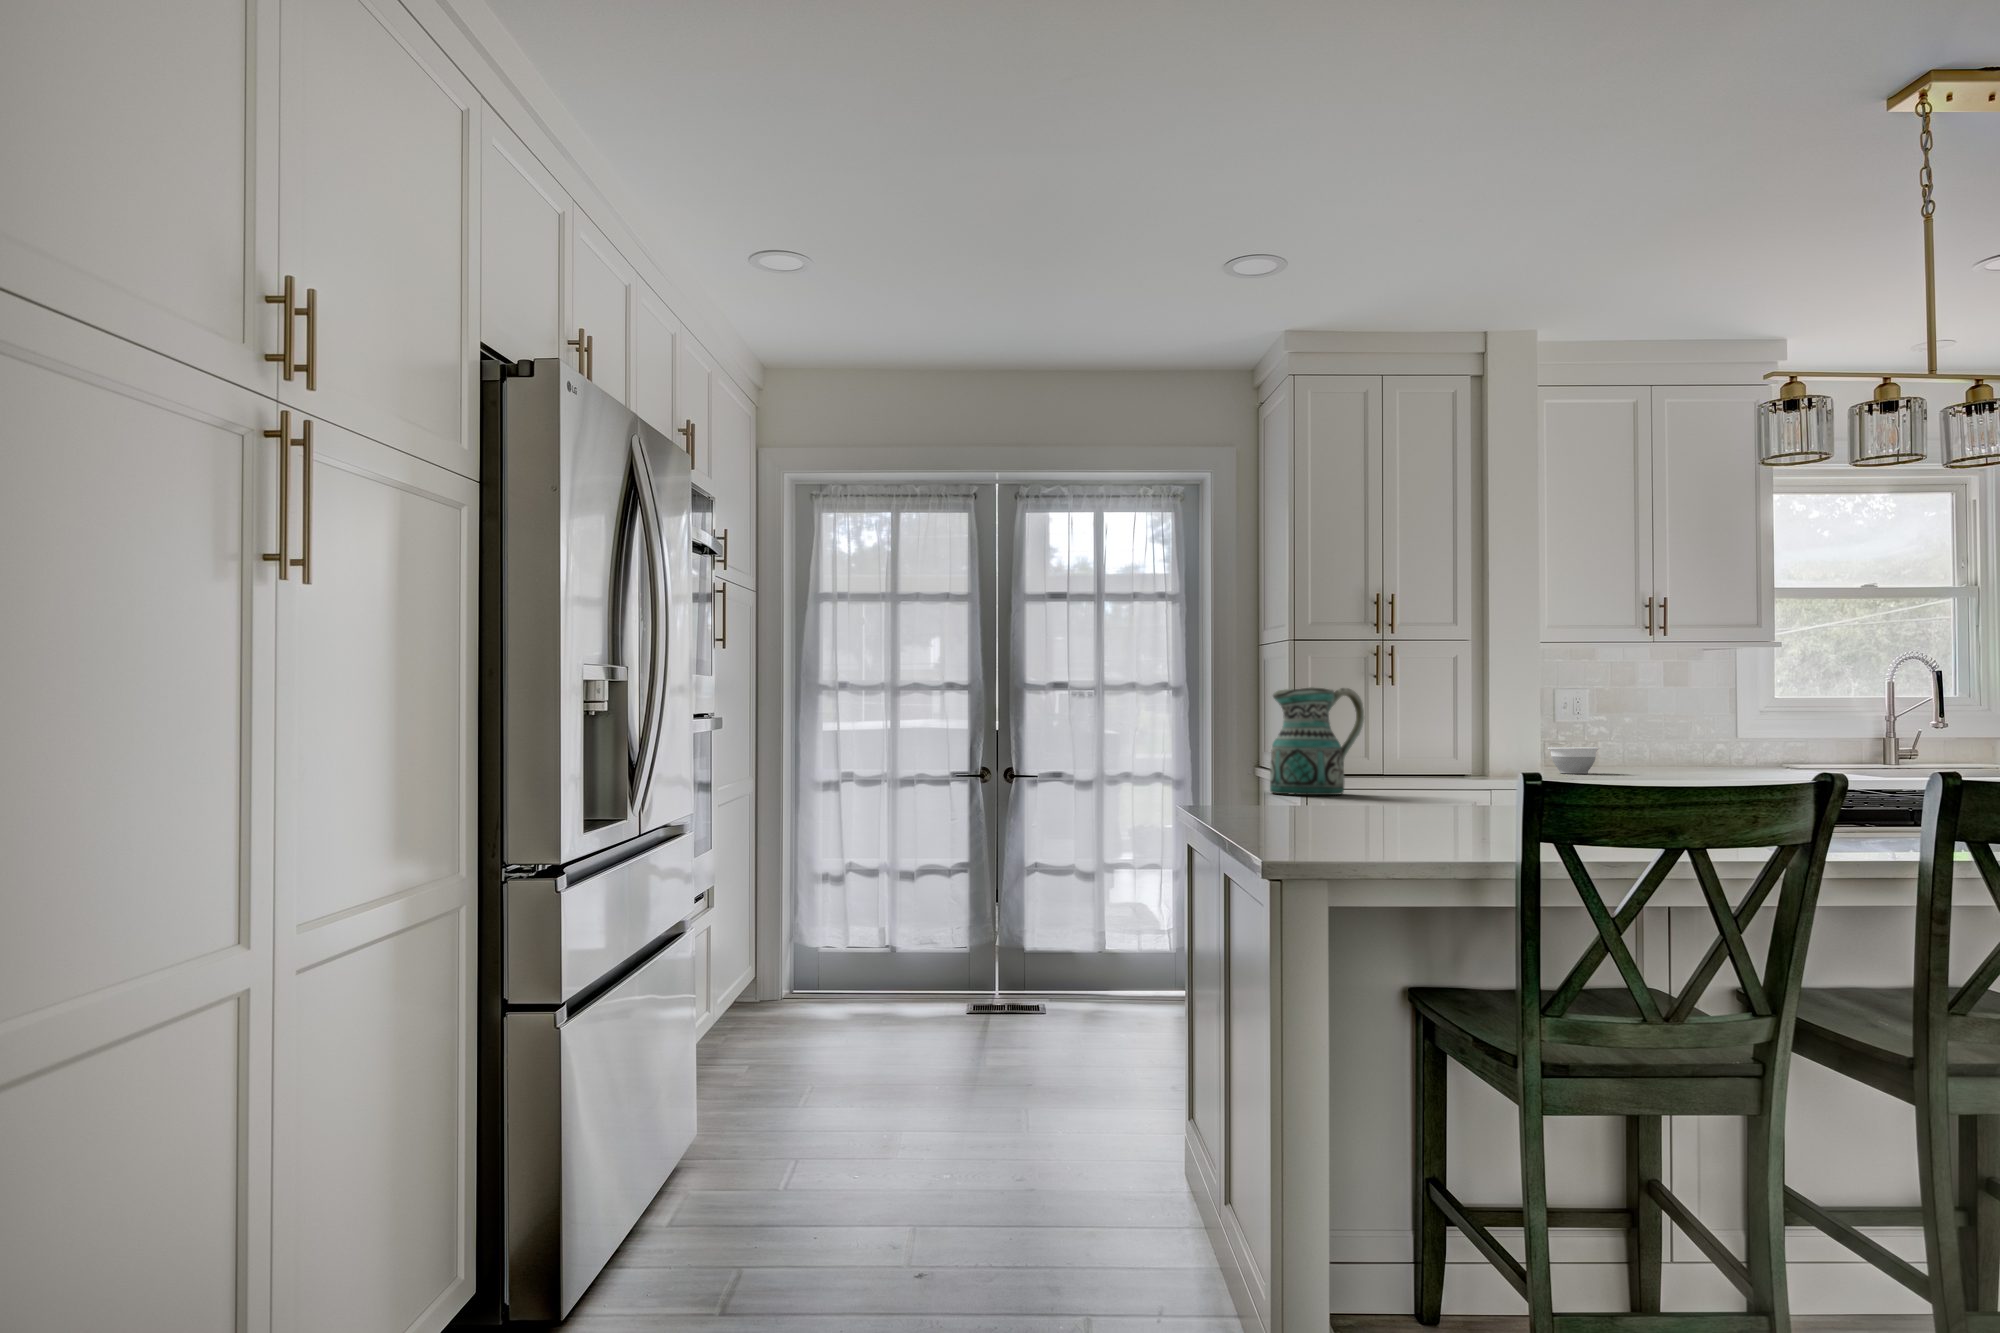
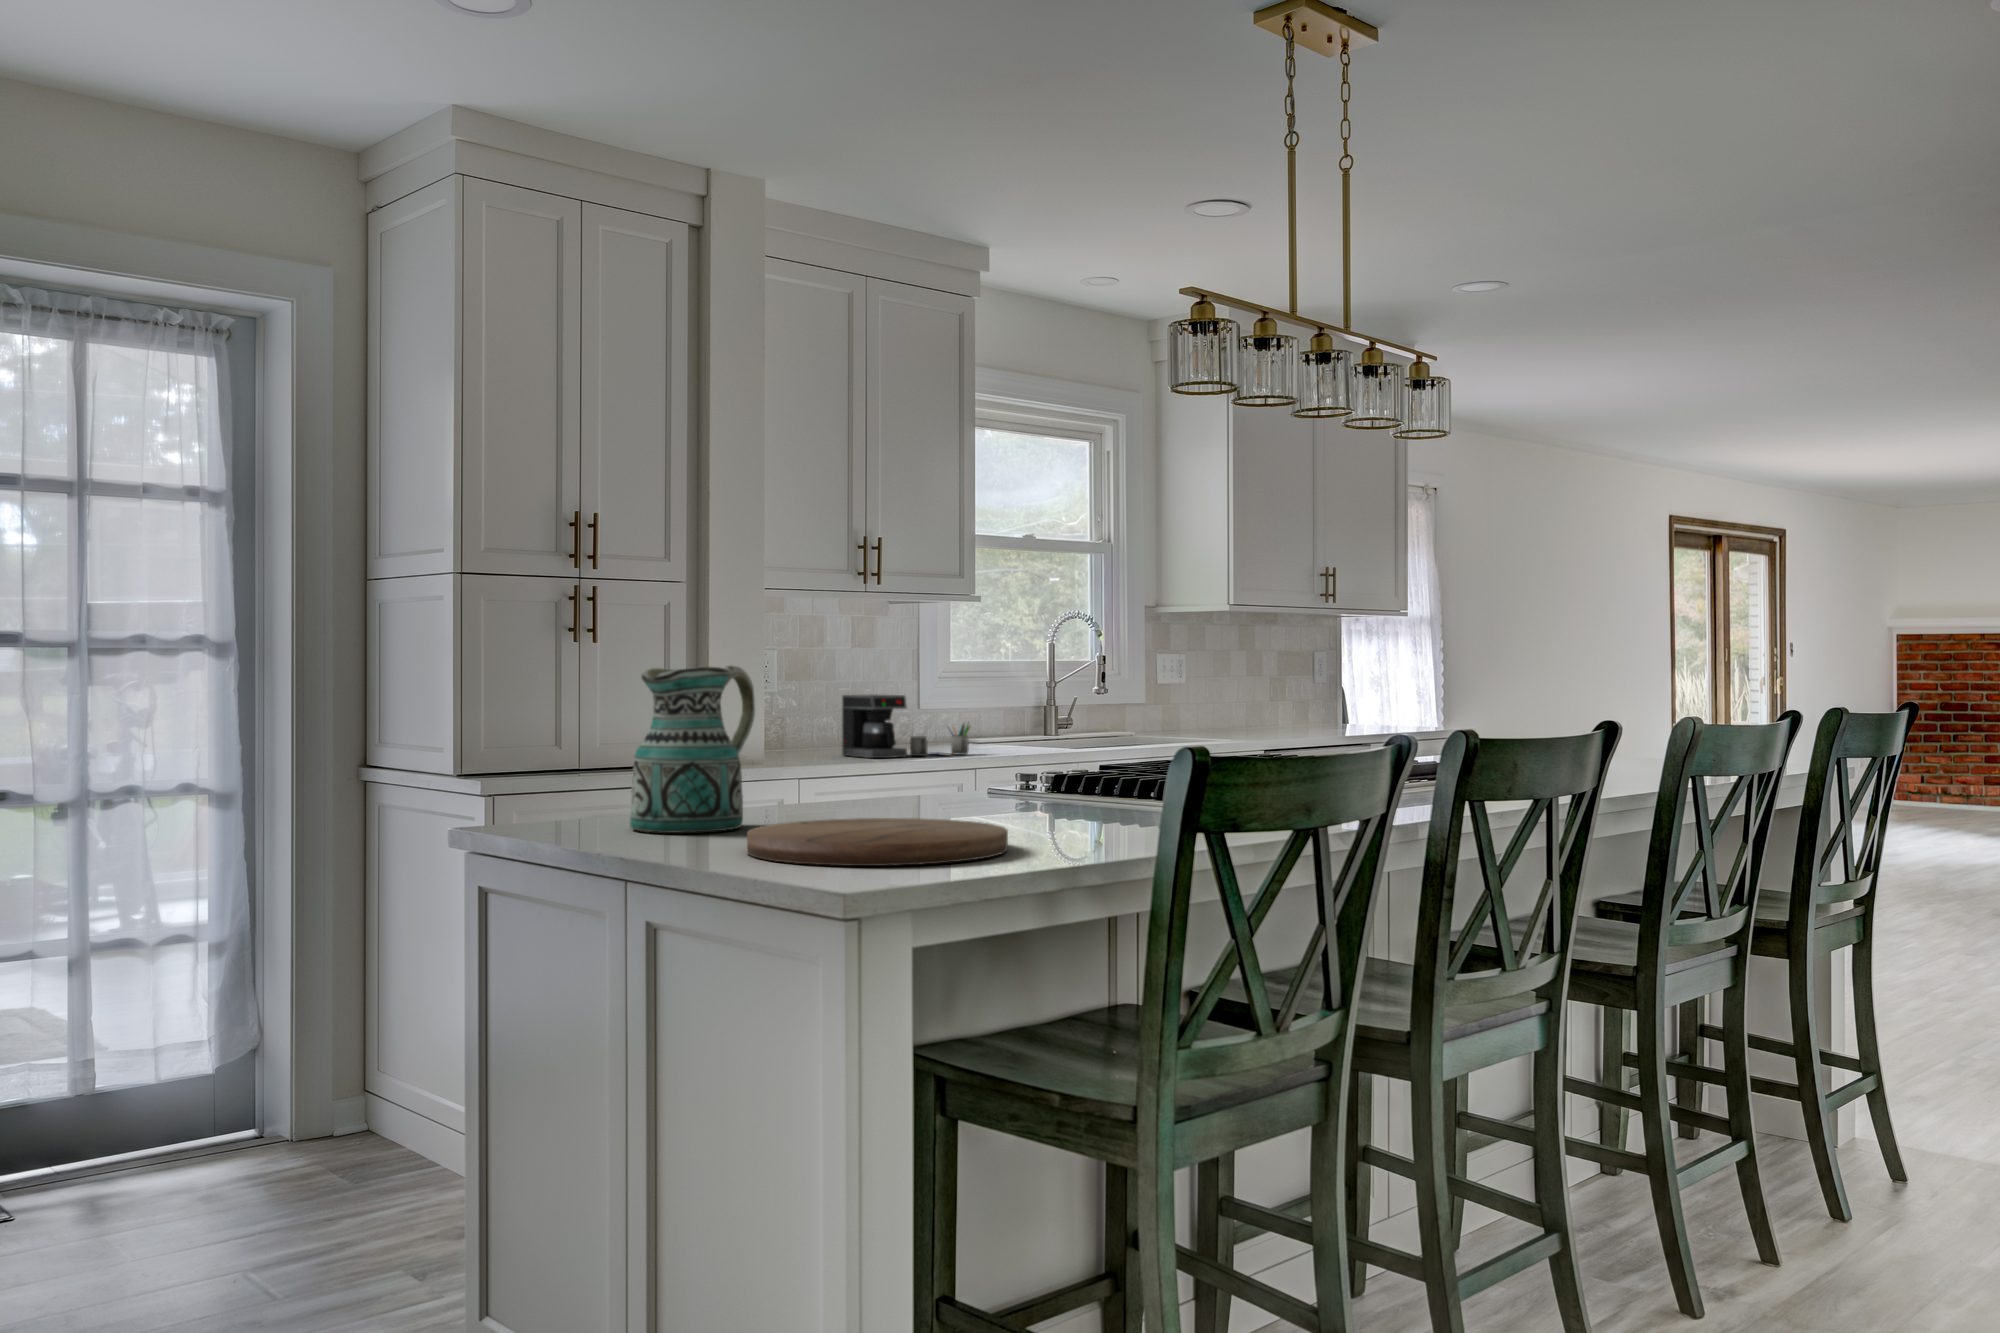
coffee maker: none [1616,722,1739,774] -> present [842,695,970,758]
bowl: present [1548,747,1599,774] -> none [787,728,848,763]
cutting board: none [1282,788,1466,812] -> present [747,818,1008,866]

